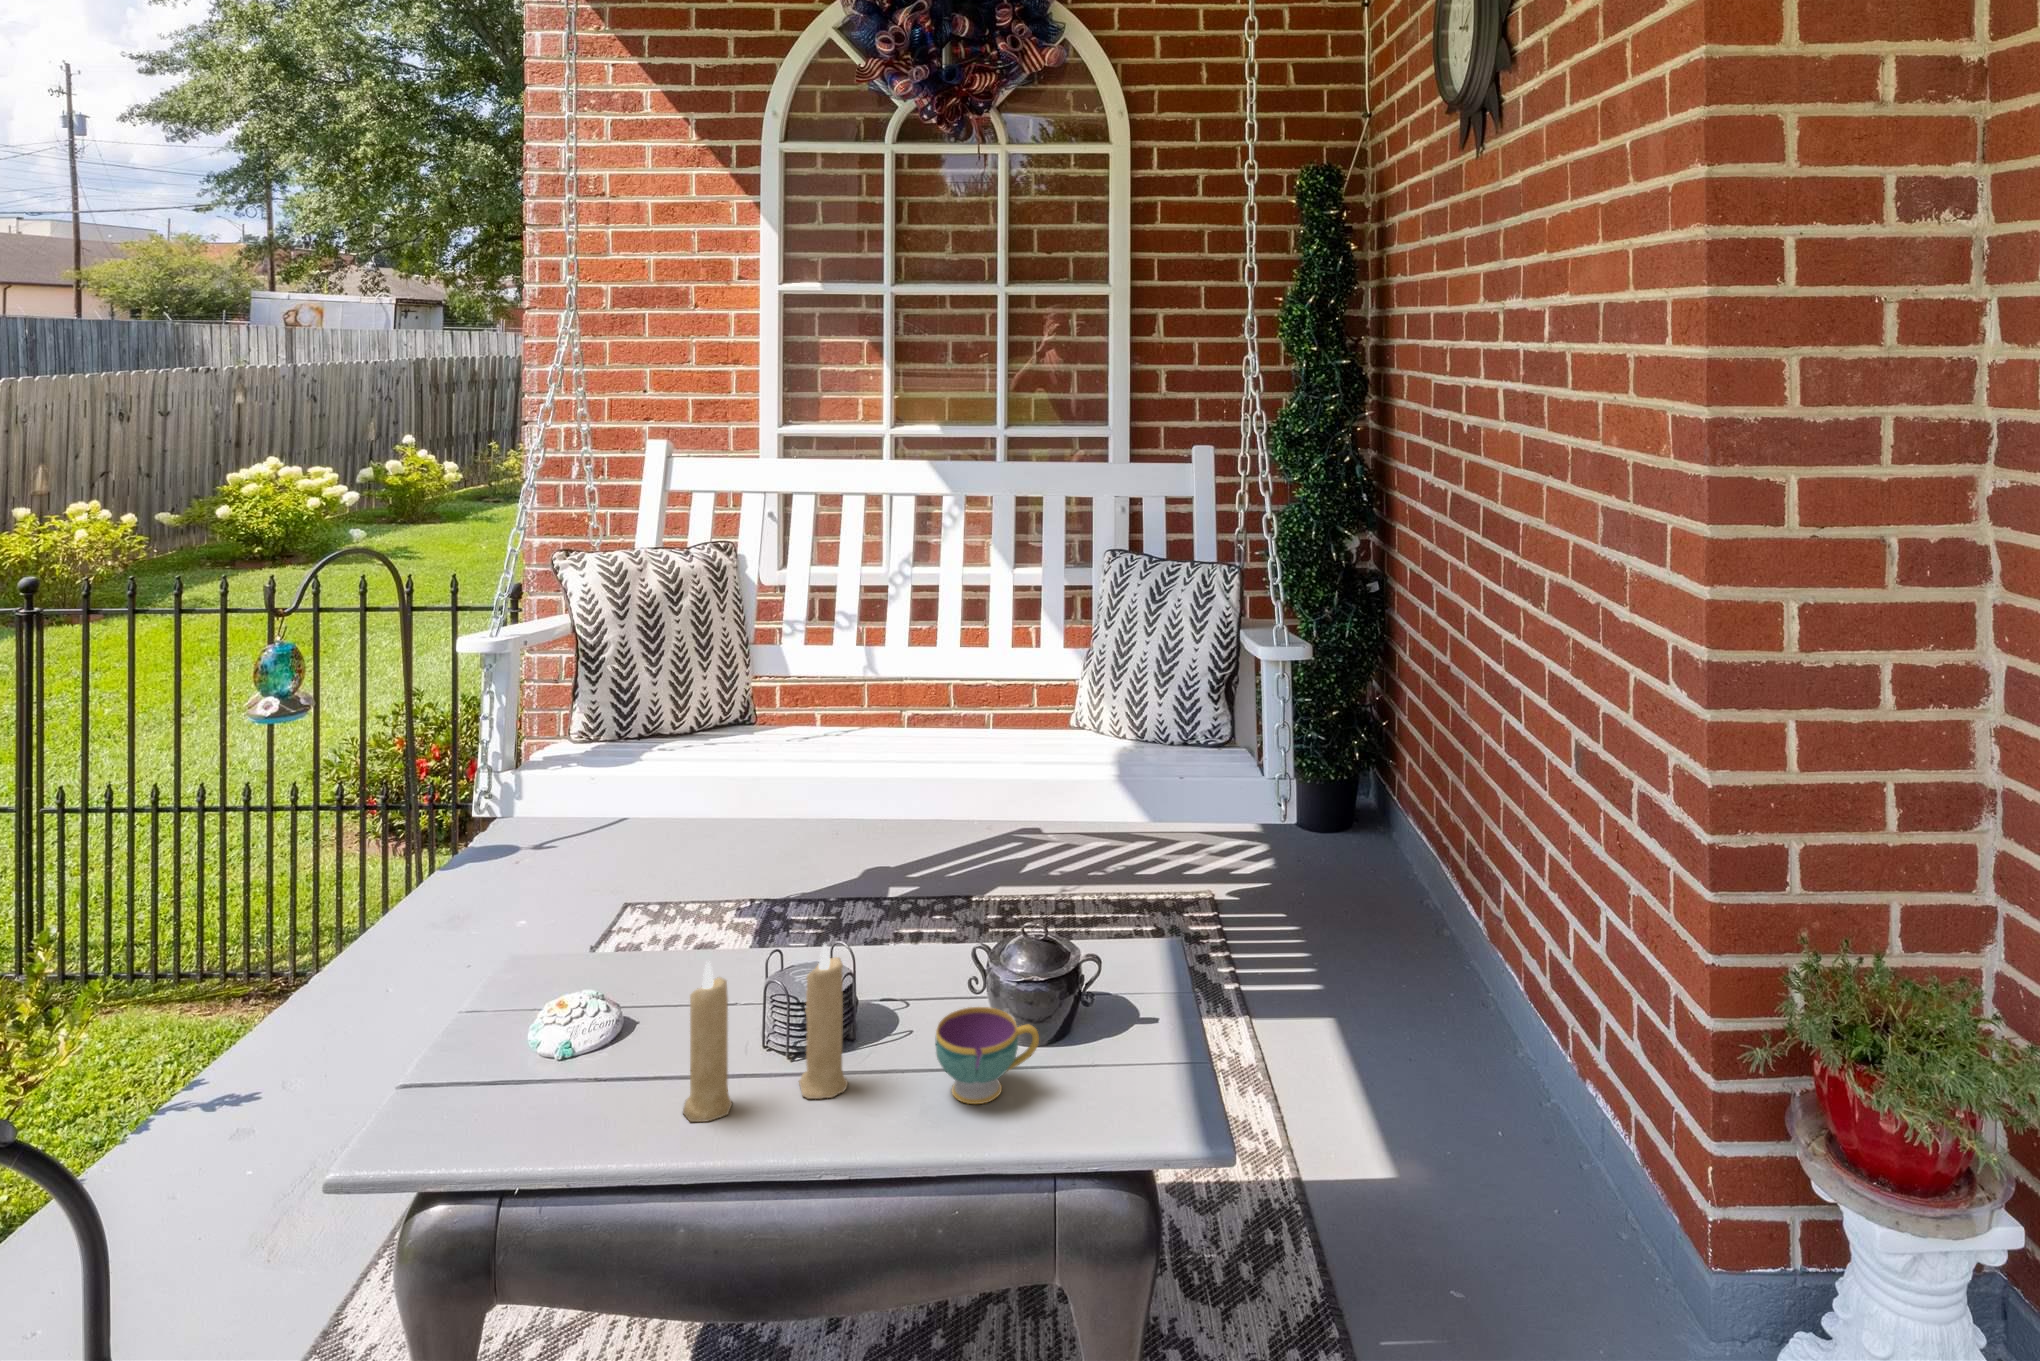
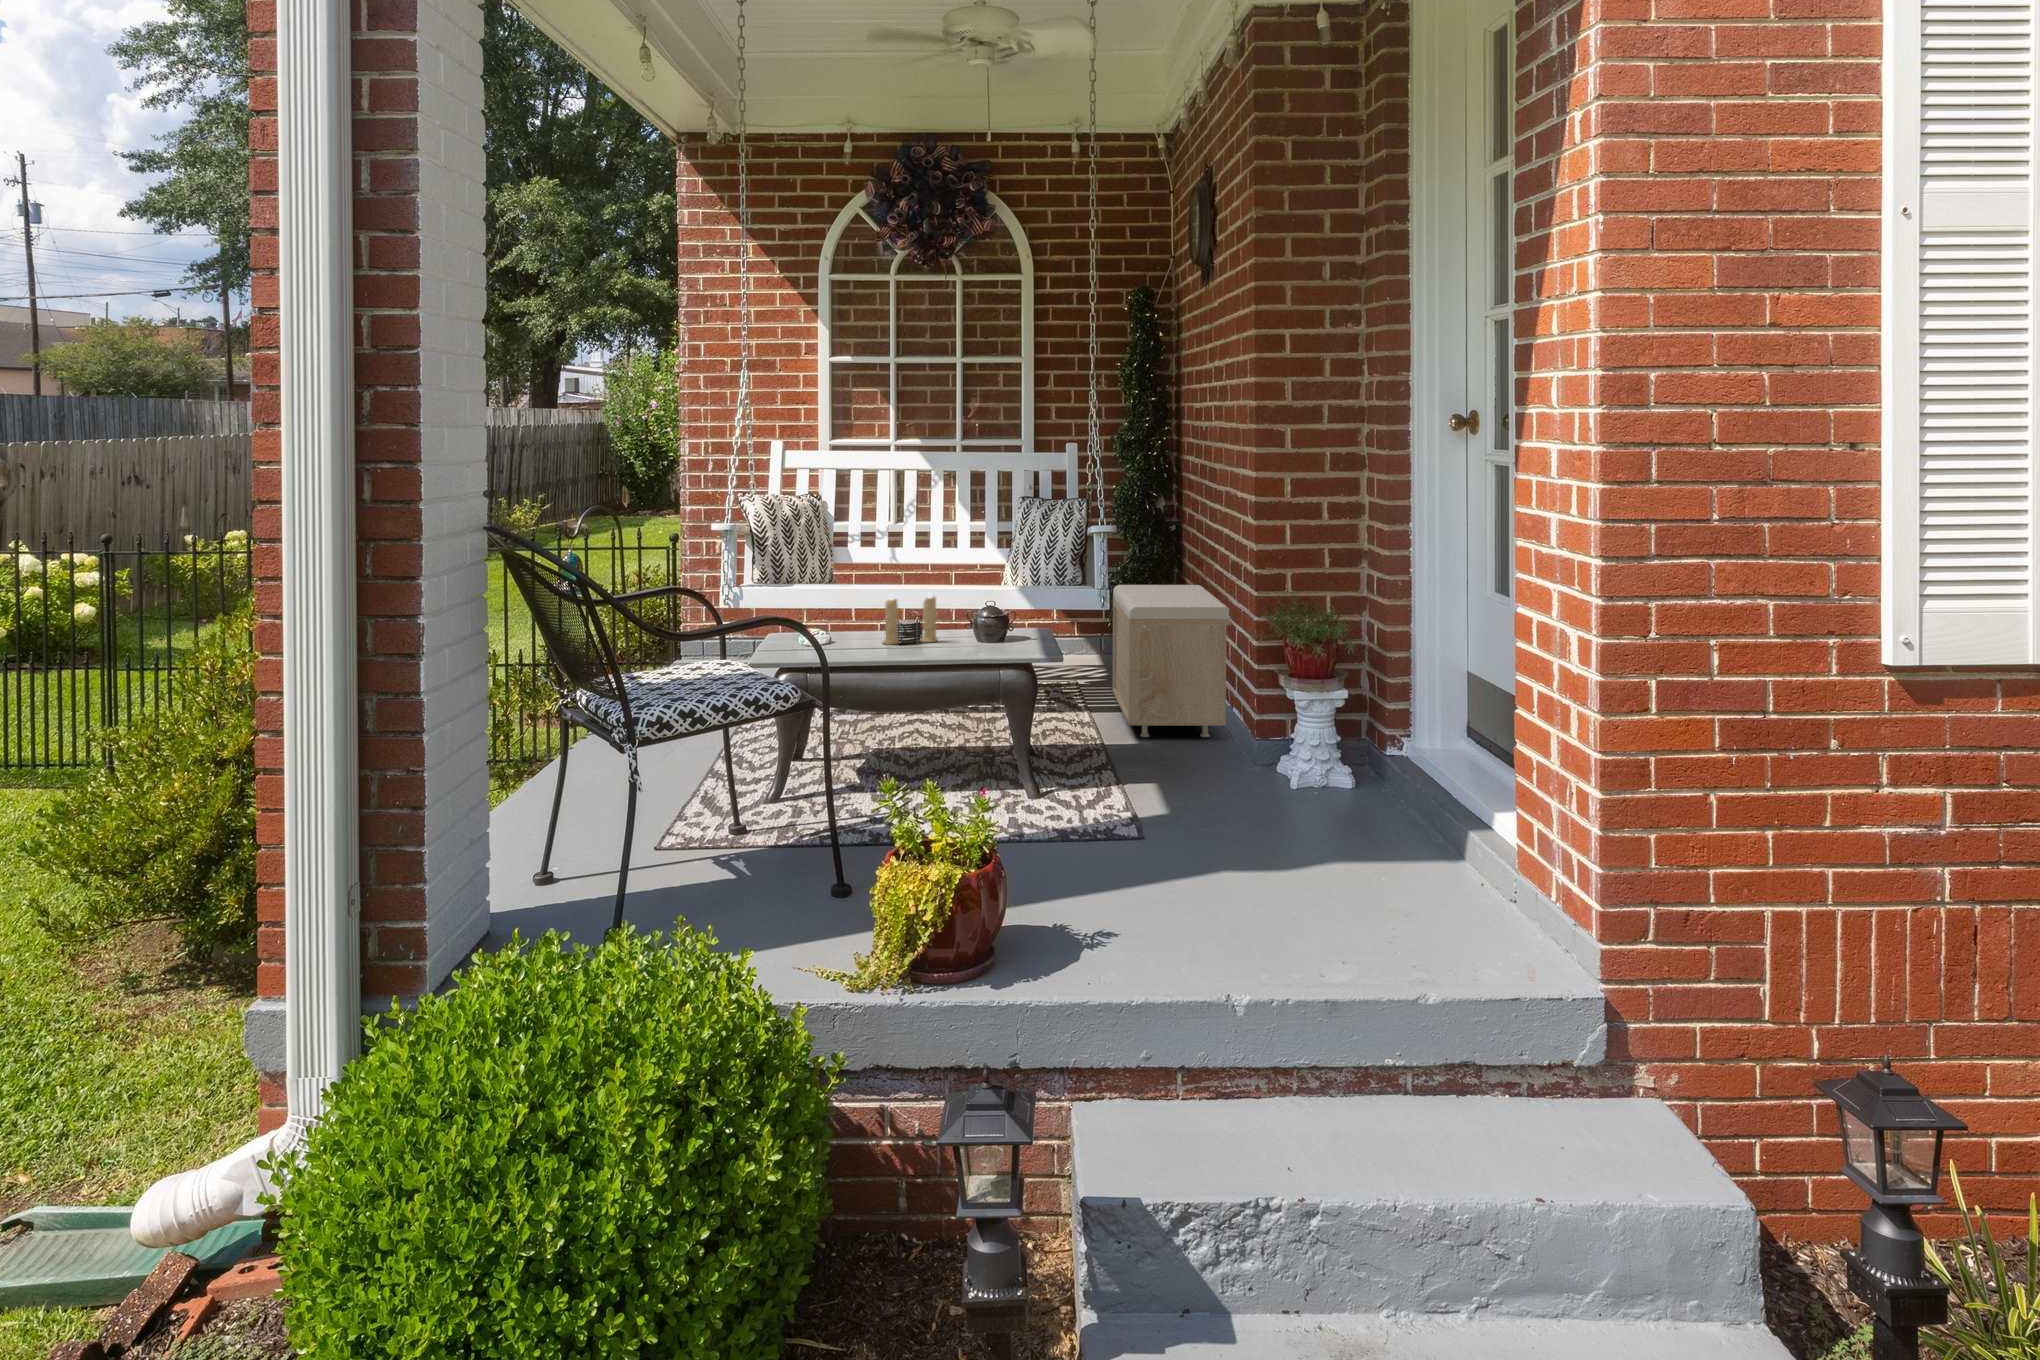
storage bench: none [1288,759,1600,1201] -> present [1113,585,1231,737]
teacup: present [936,1007,1039,1104] -> none [970,617,1007,642]

